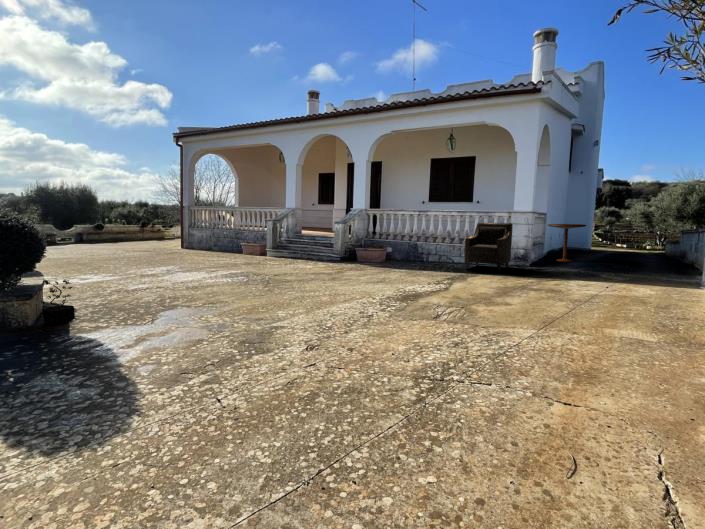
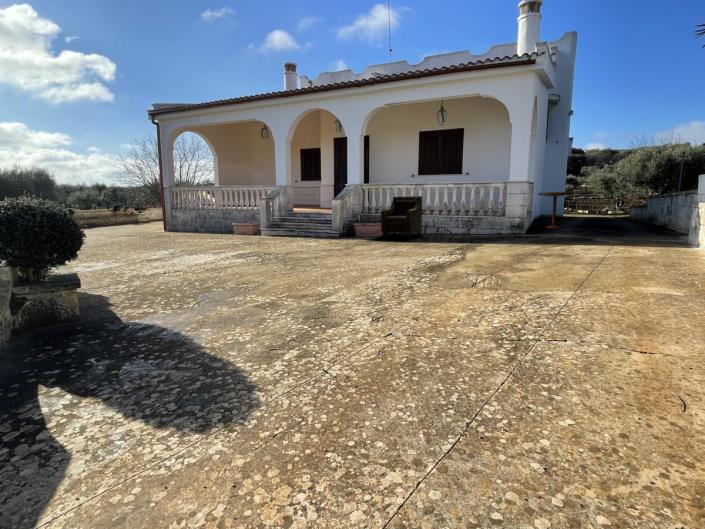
chair: present [465,223,513,271] -> present [381,196,422,238]
decorative plant: present [41,279,75,324] -> none [82,266,116,314]

